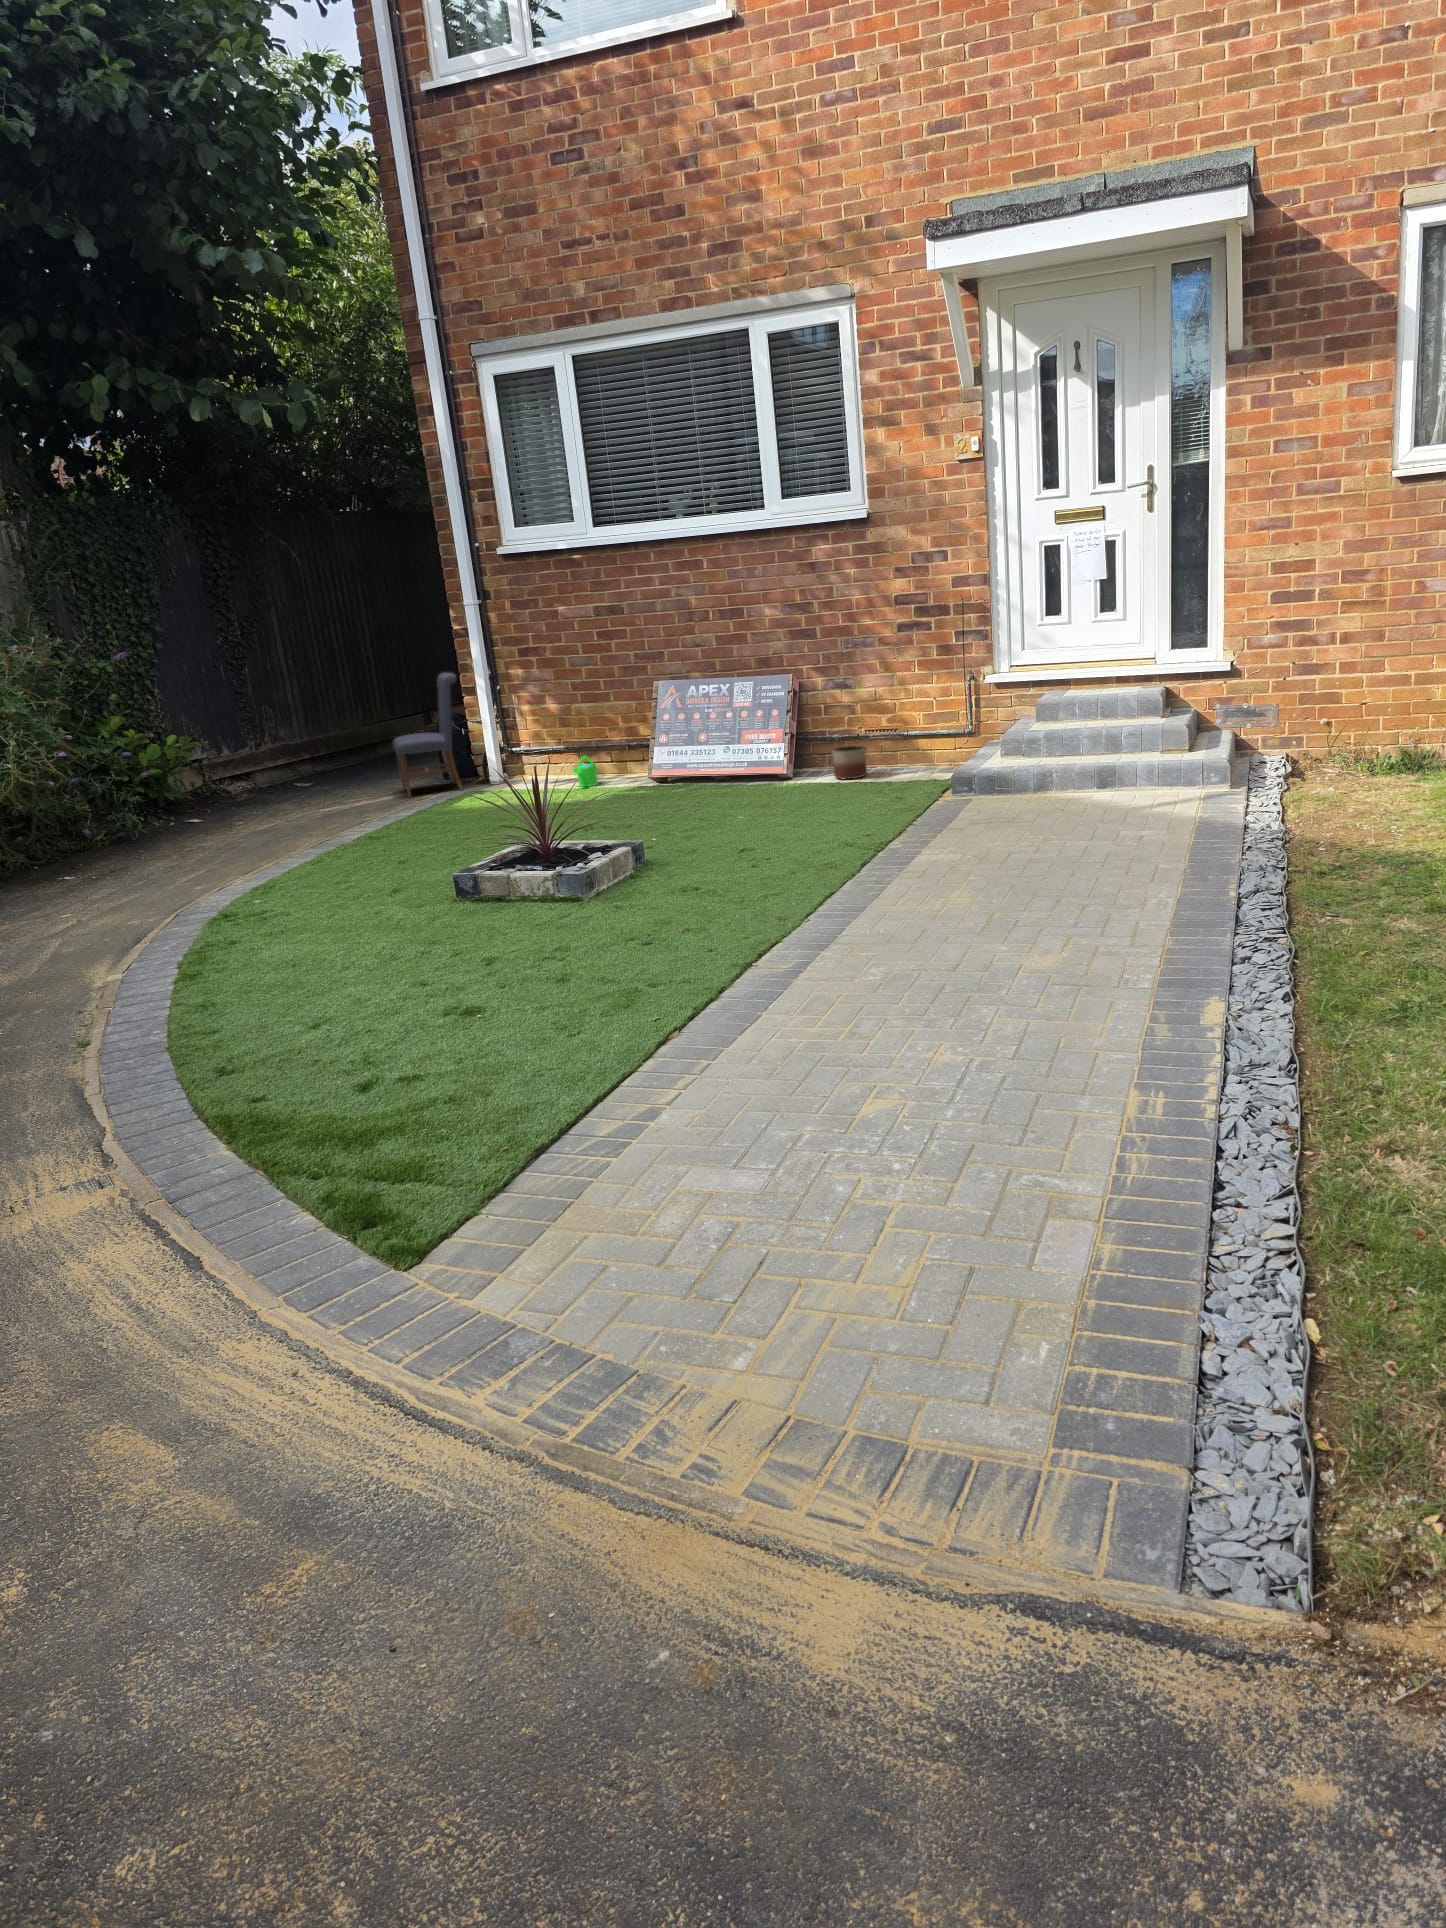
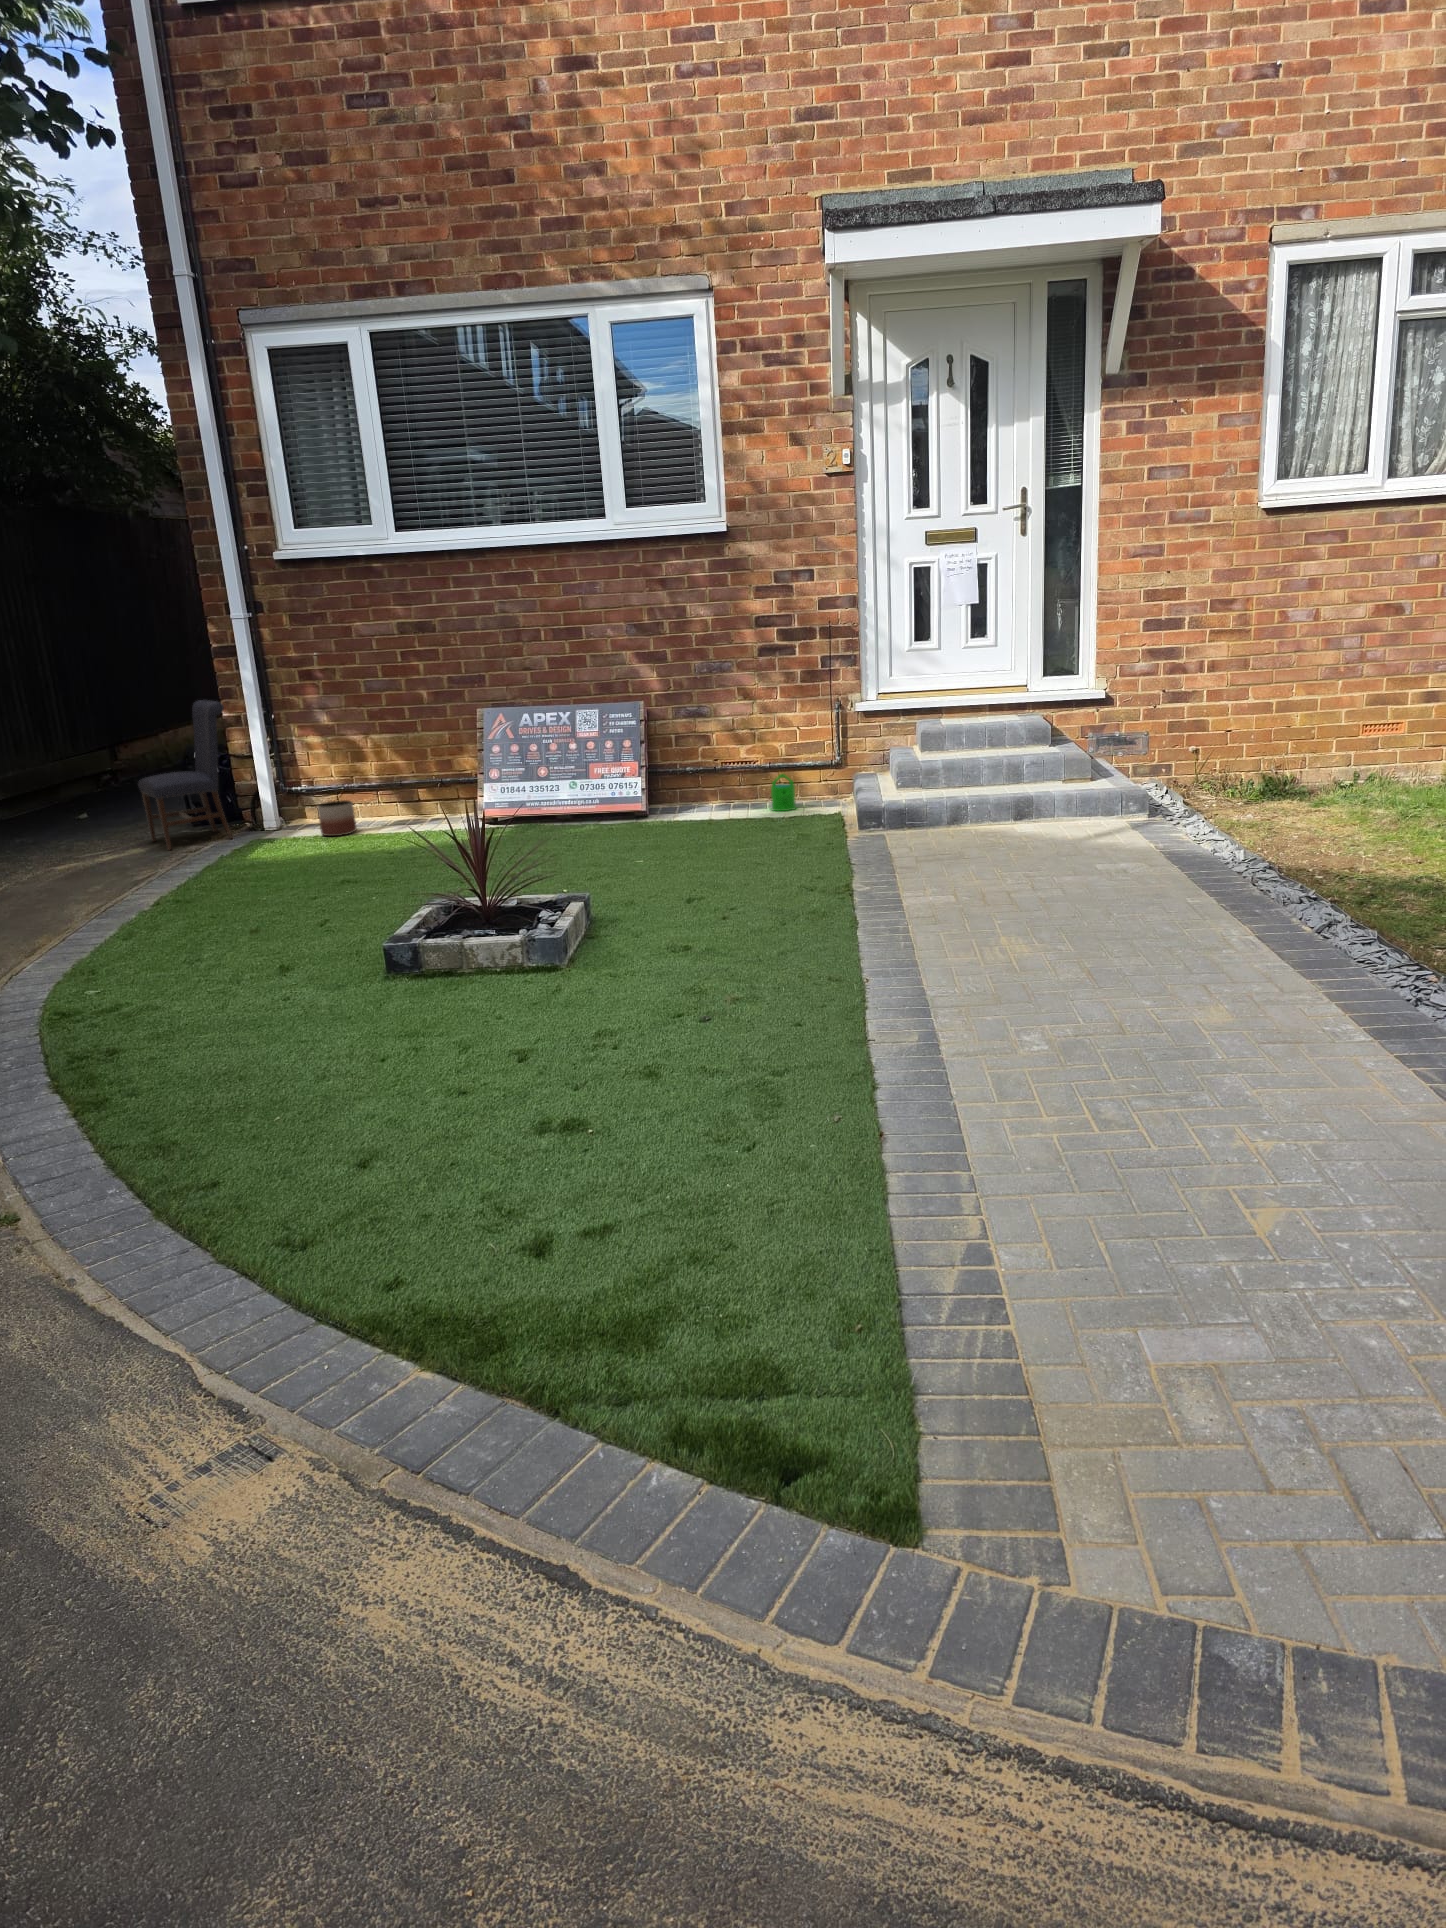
planter: present [833,746,867,779] -> present [317,800,357,836]
watering can: present [573,756,599,787] -> present [771,774,796,811]

